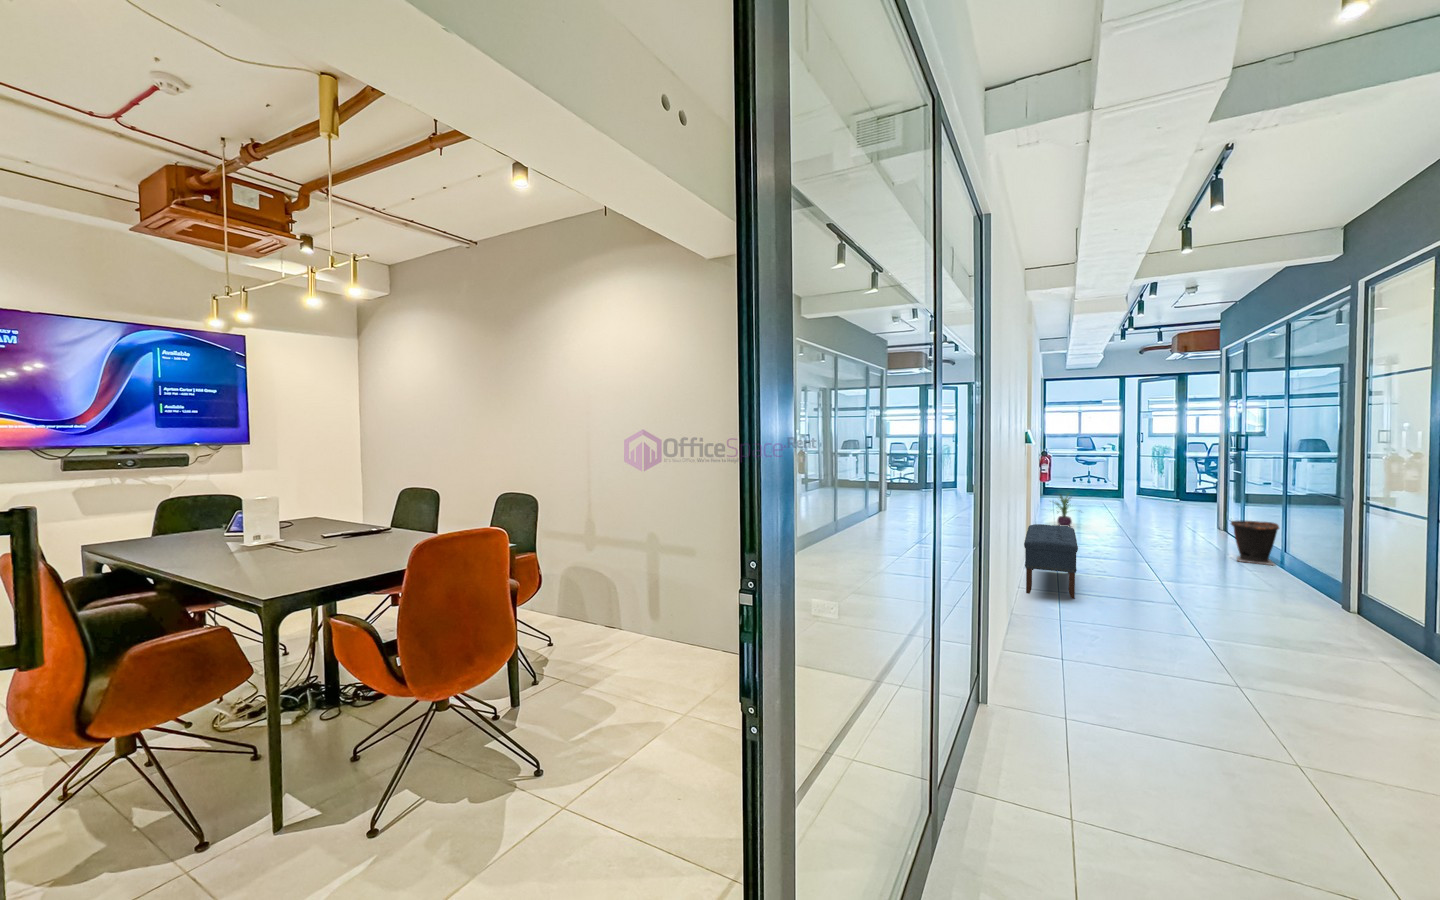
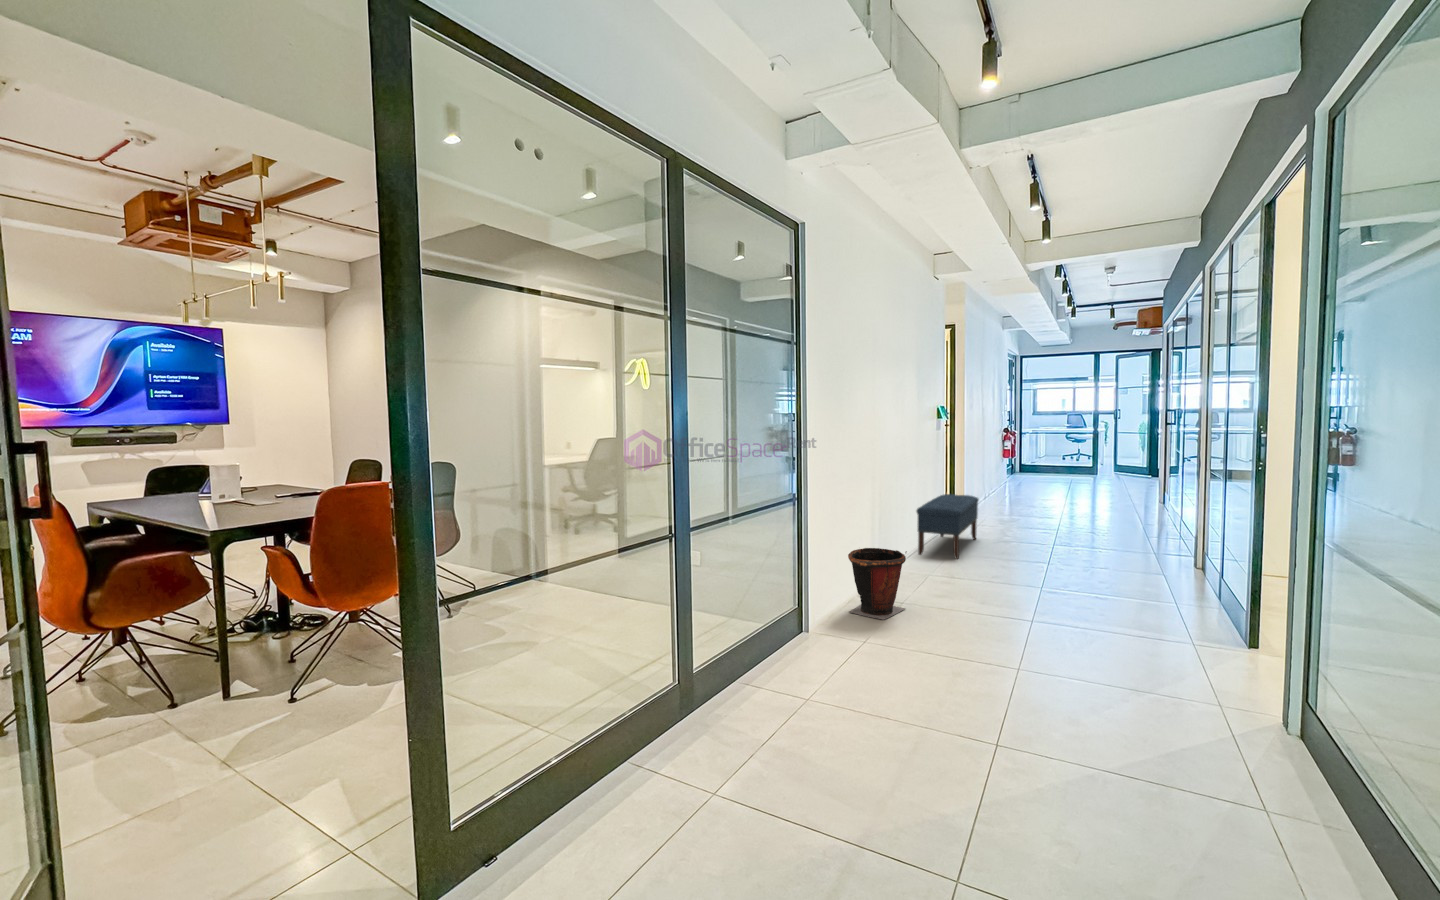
decorative plant: present [1055,495,1072,526] -> none [988,468,1029,501]
waste bin: present [1231,520,1279,565] -> present [848,548,907,620]

